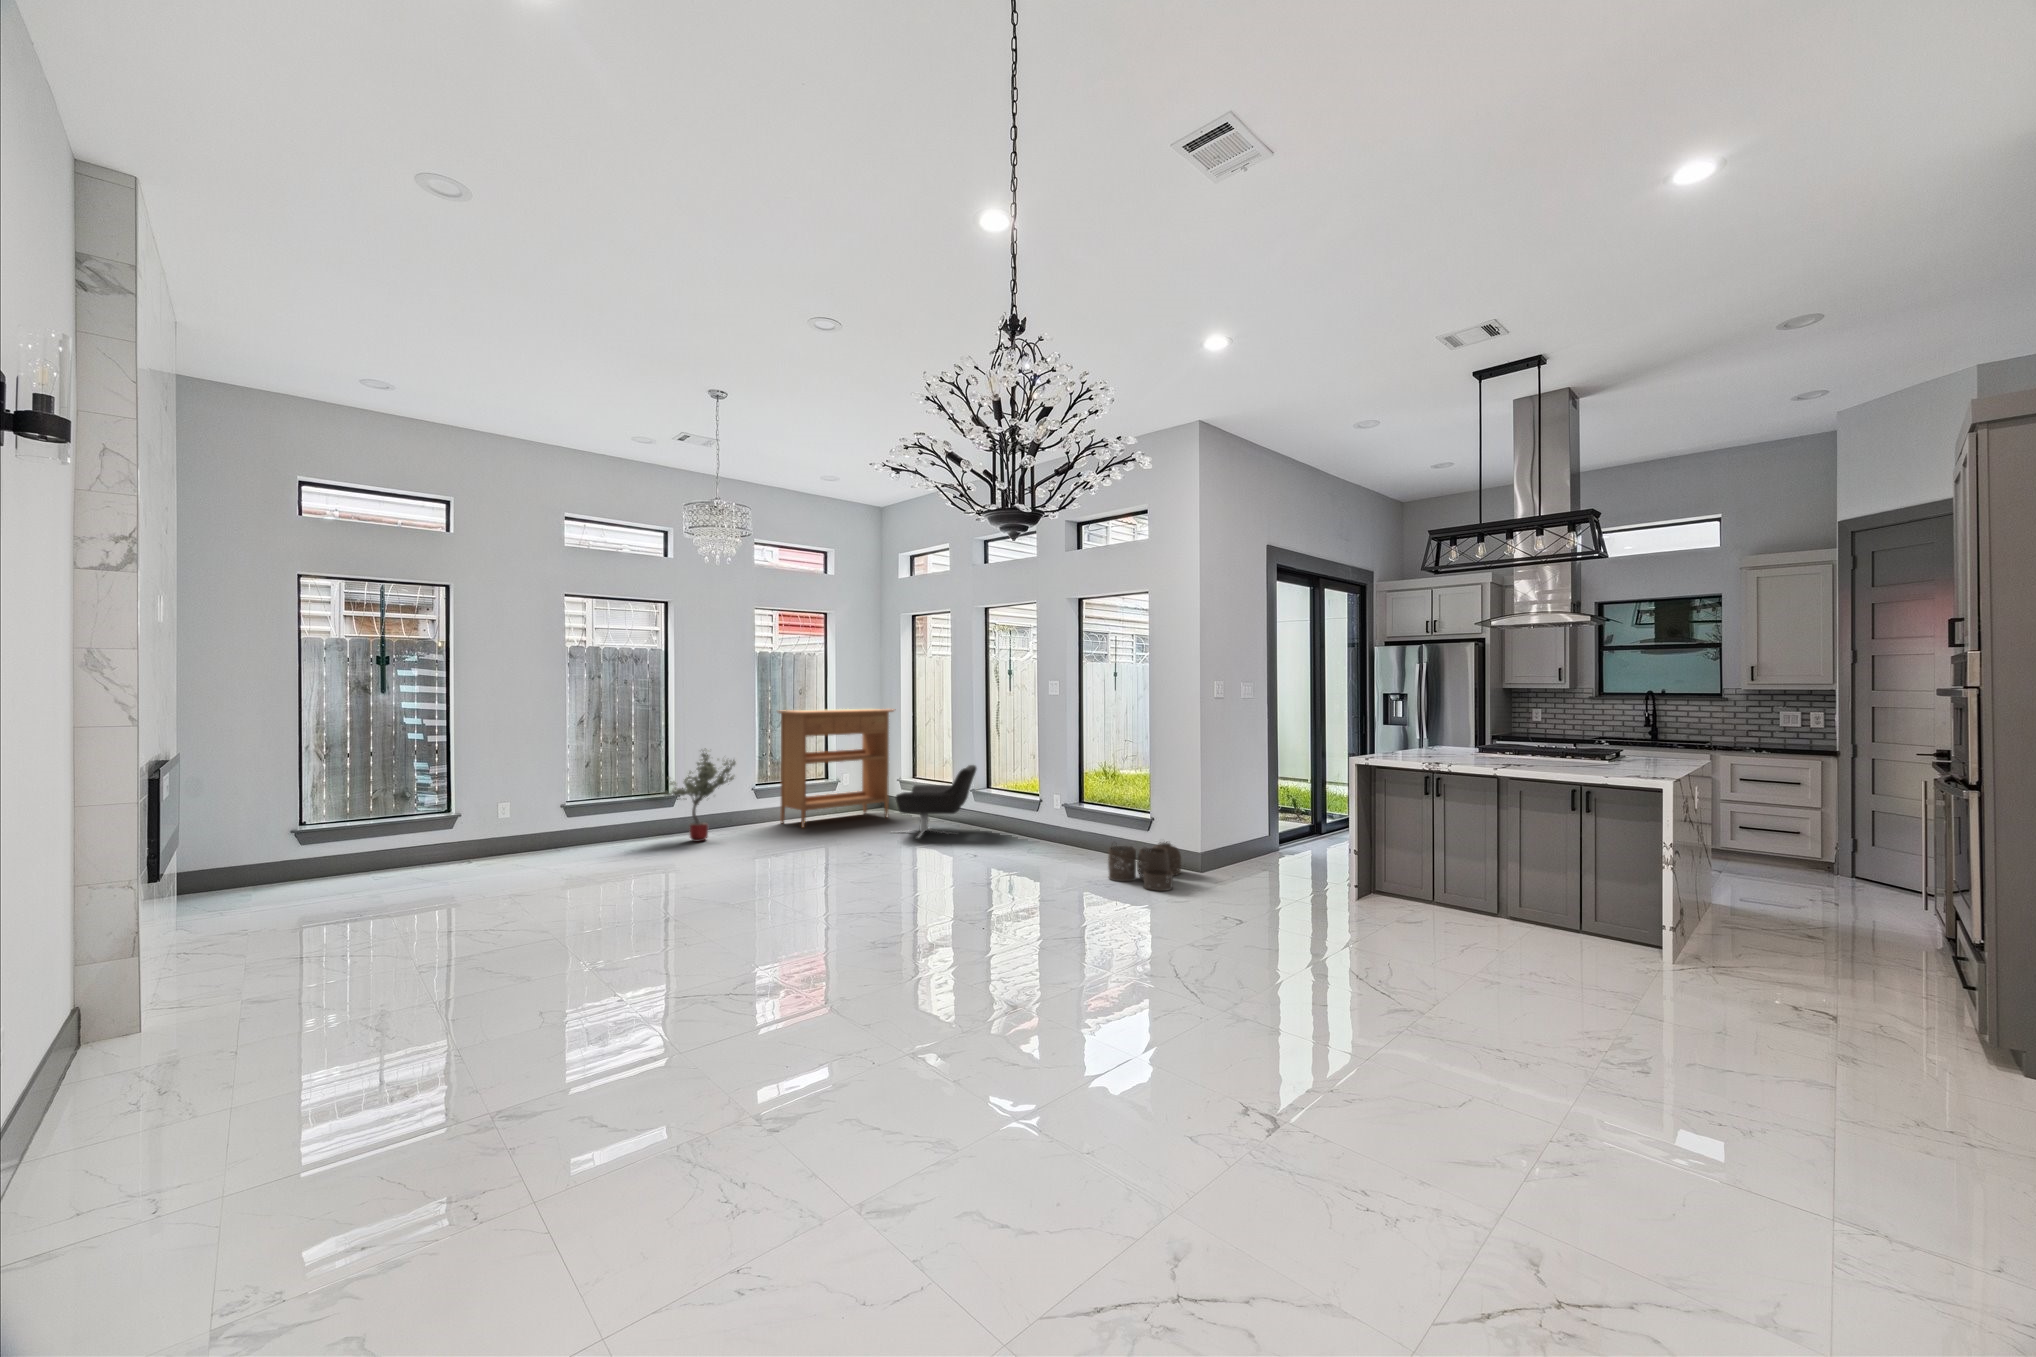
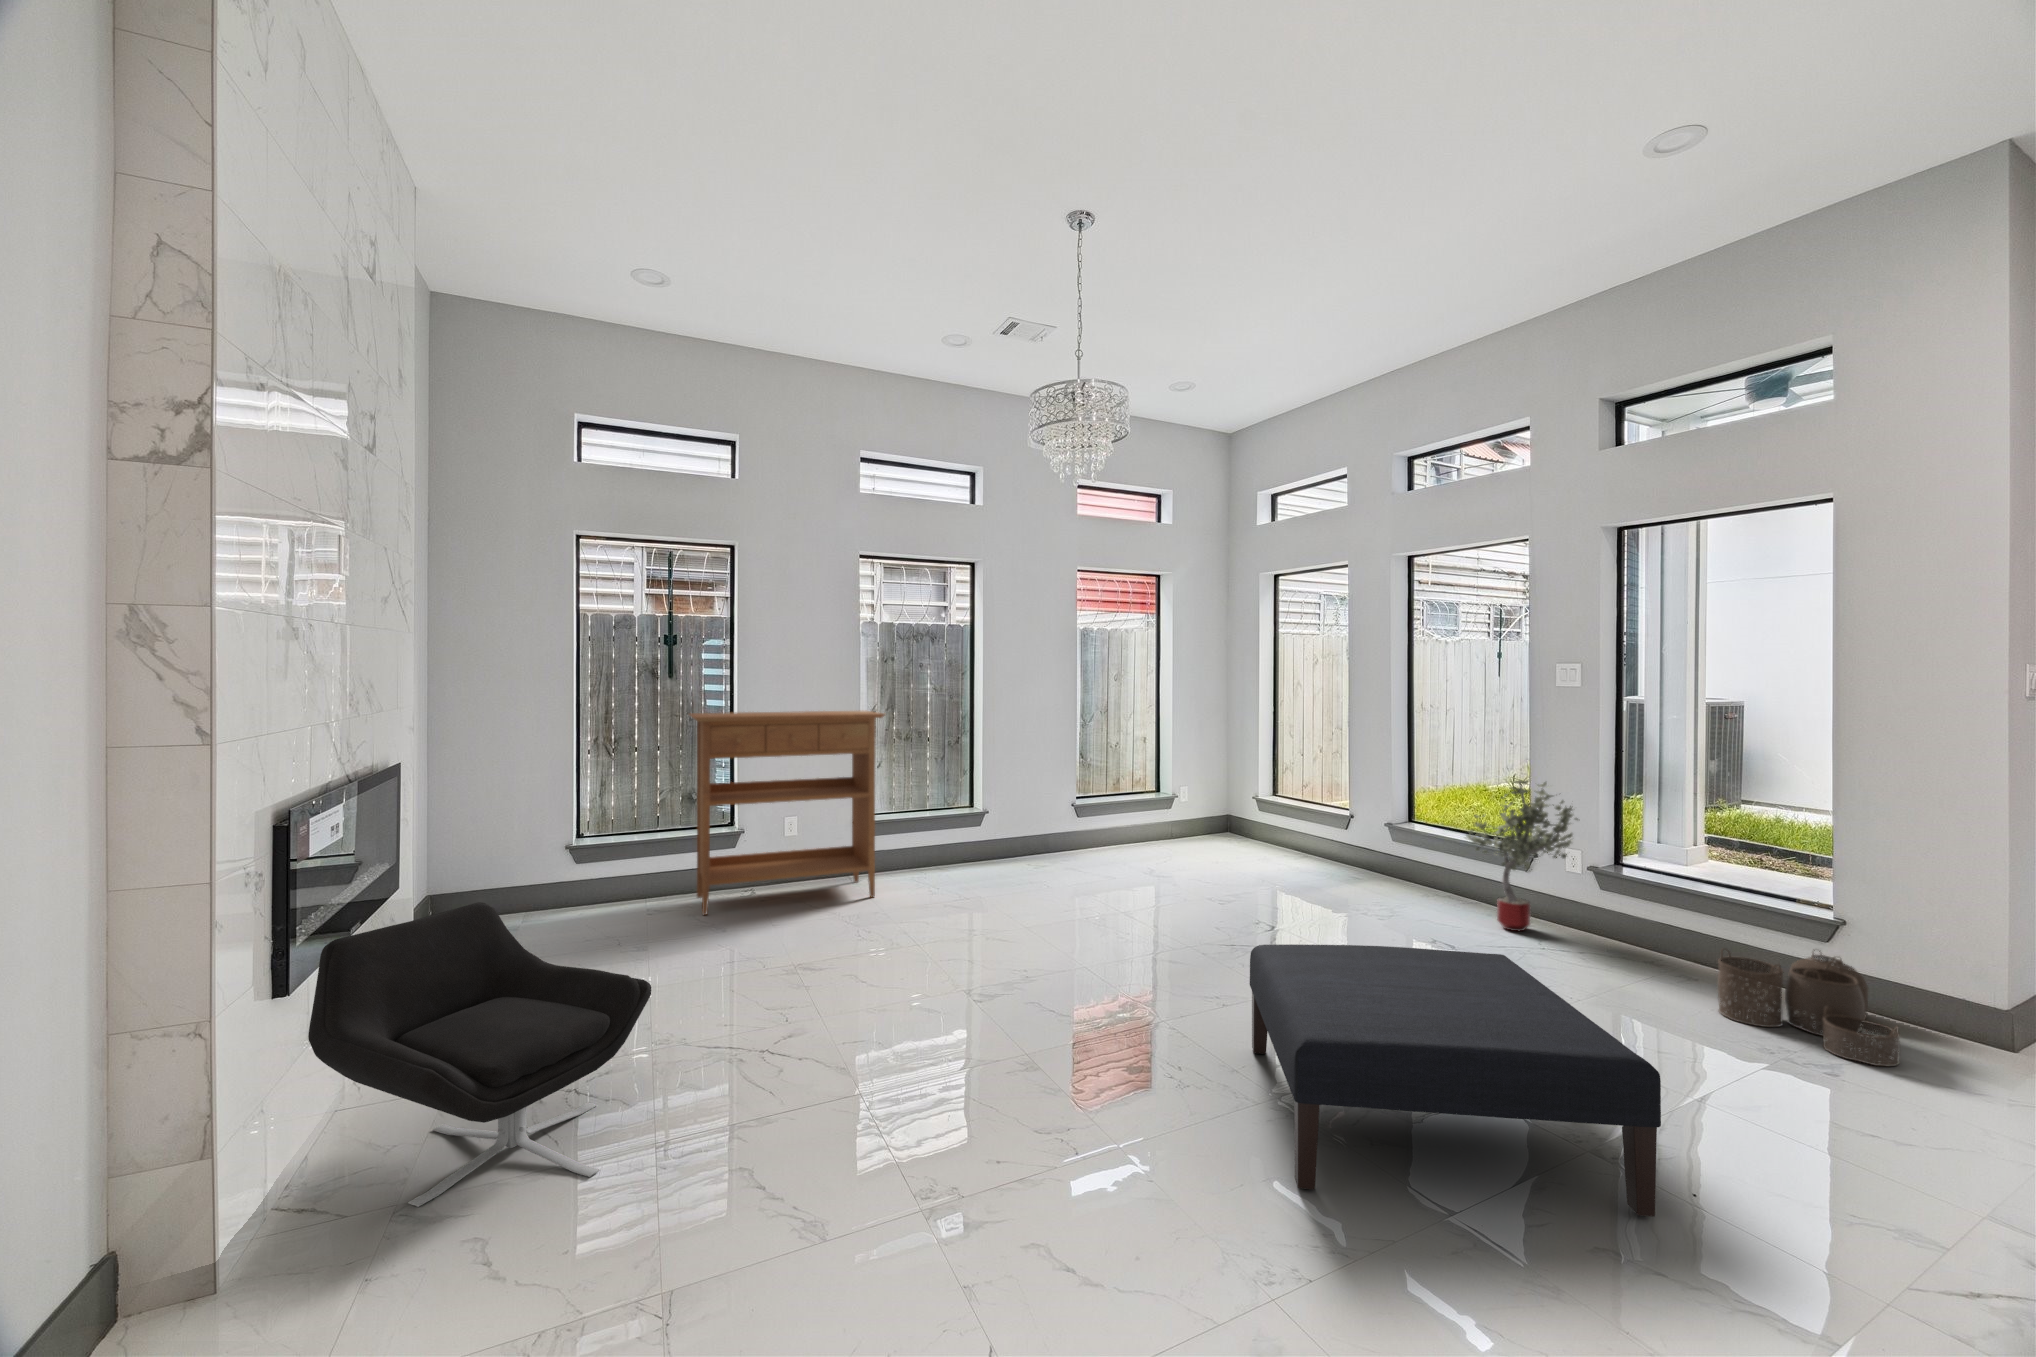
console table: present [778,709,894,828] -> present [689,711,885,915]
potted tree: present [663,749,736,842] -> present [1466,780,1578,931]
lounge chair: present [896,765,976,838] -> present [308,902,651,1207]
ottoman: none [823,844,996,957] -> present [1250,944,1661,1217]

